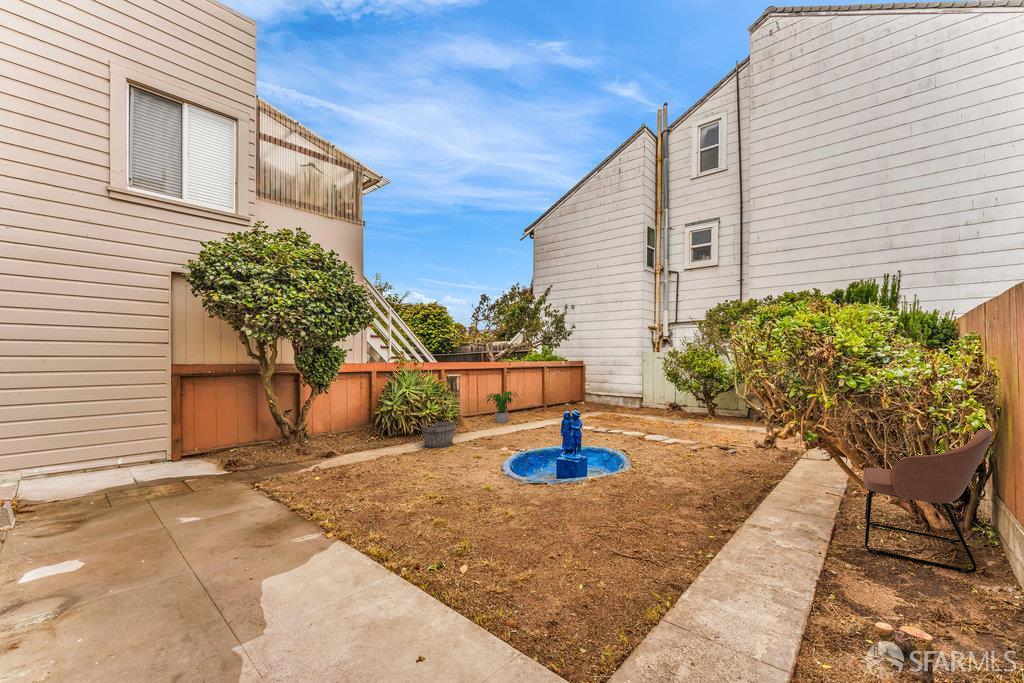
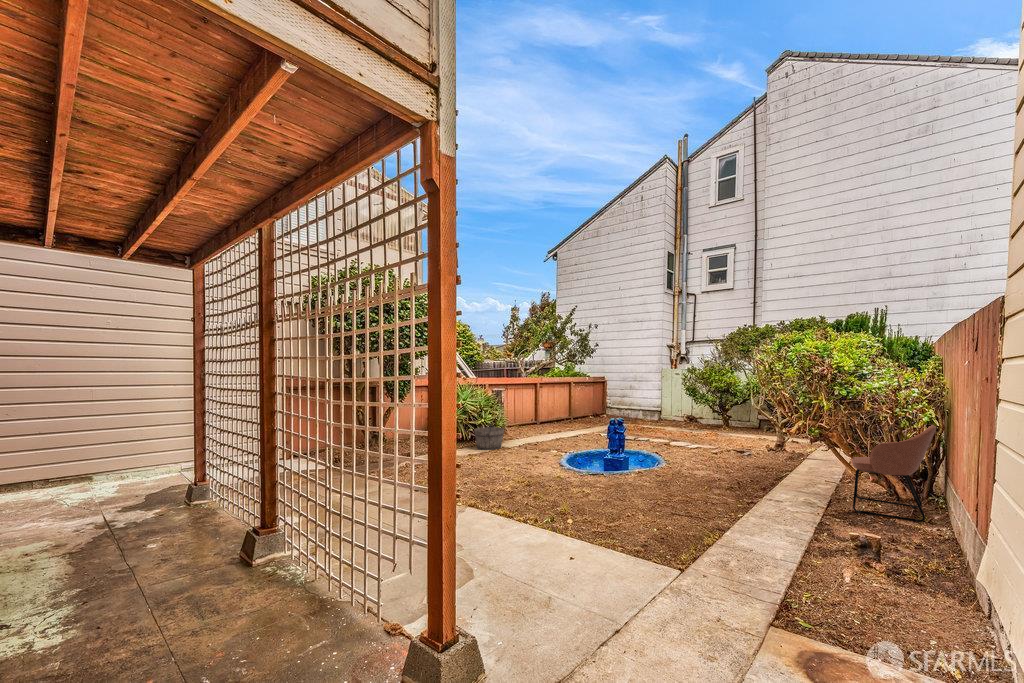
potted plant: present [486,391,518,423] -> none [519,402,550,432]

